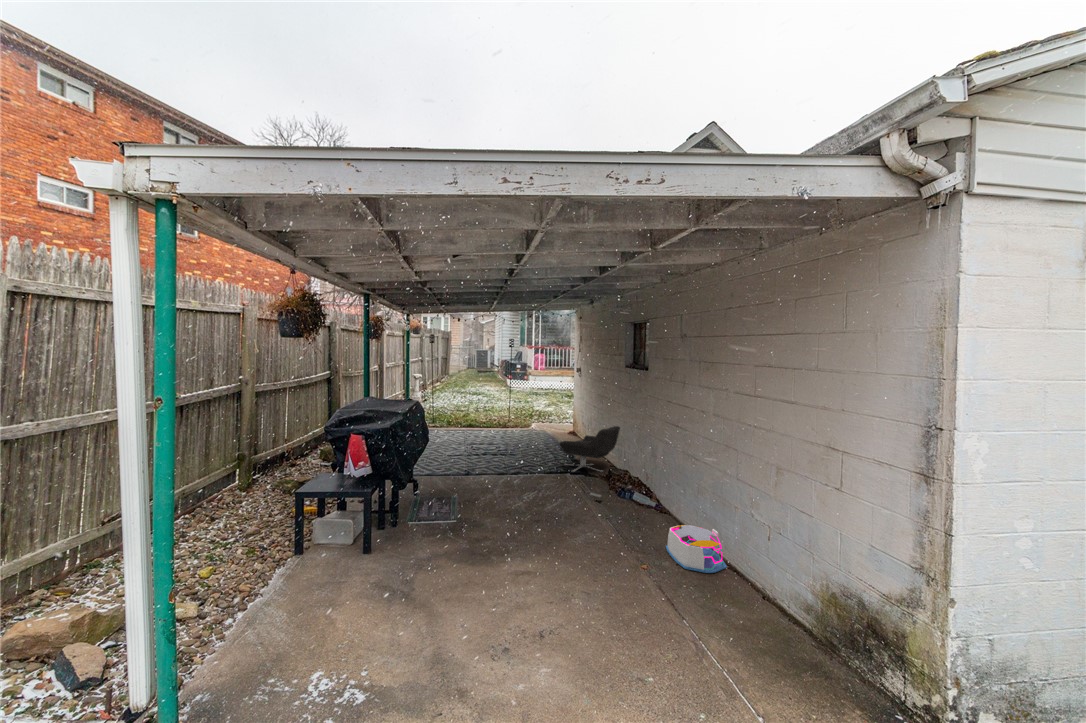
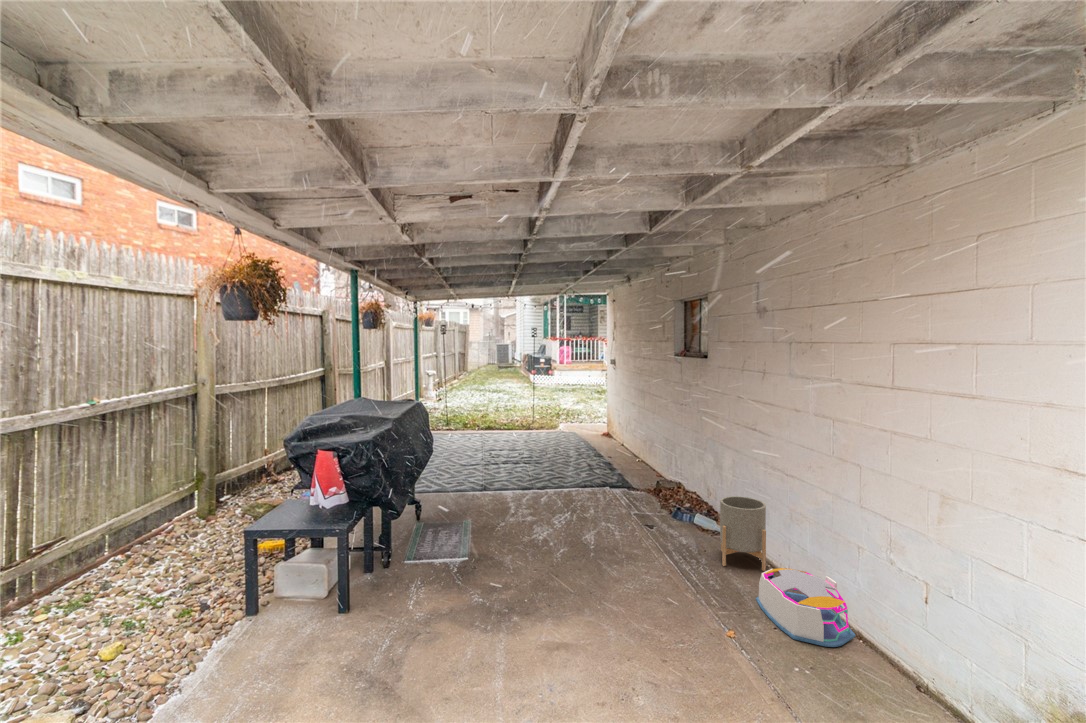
lounge chair: present [560,426,620,471] -> none [596,427,670,485]
planter: none [647,477,680,530] -> present [720,496,766,571]

